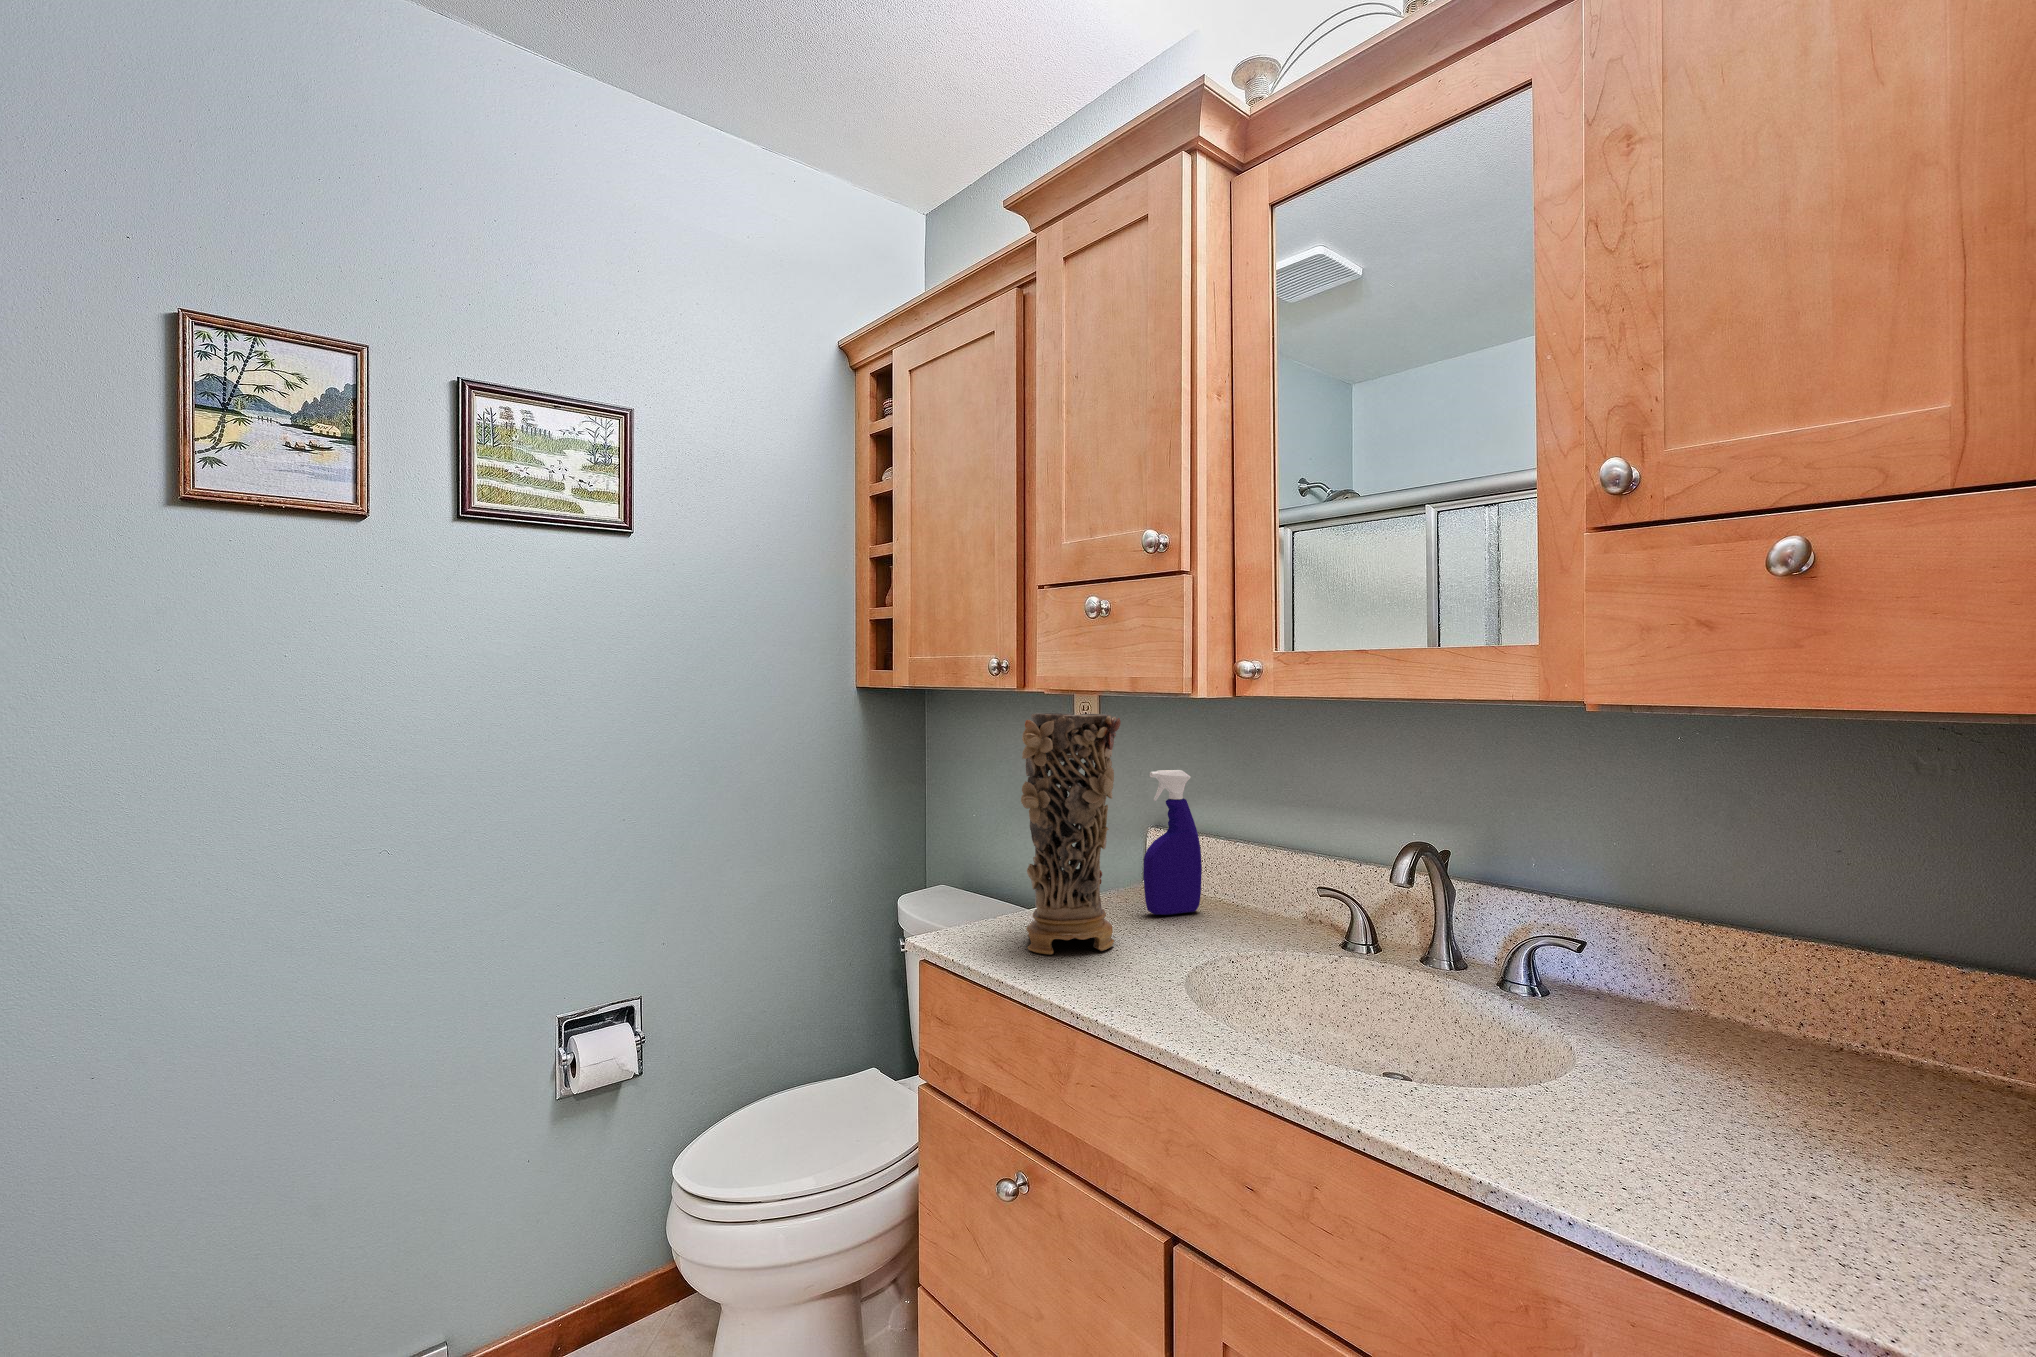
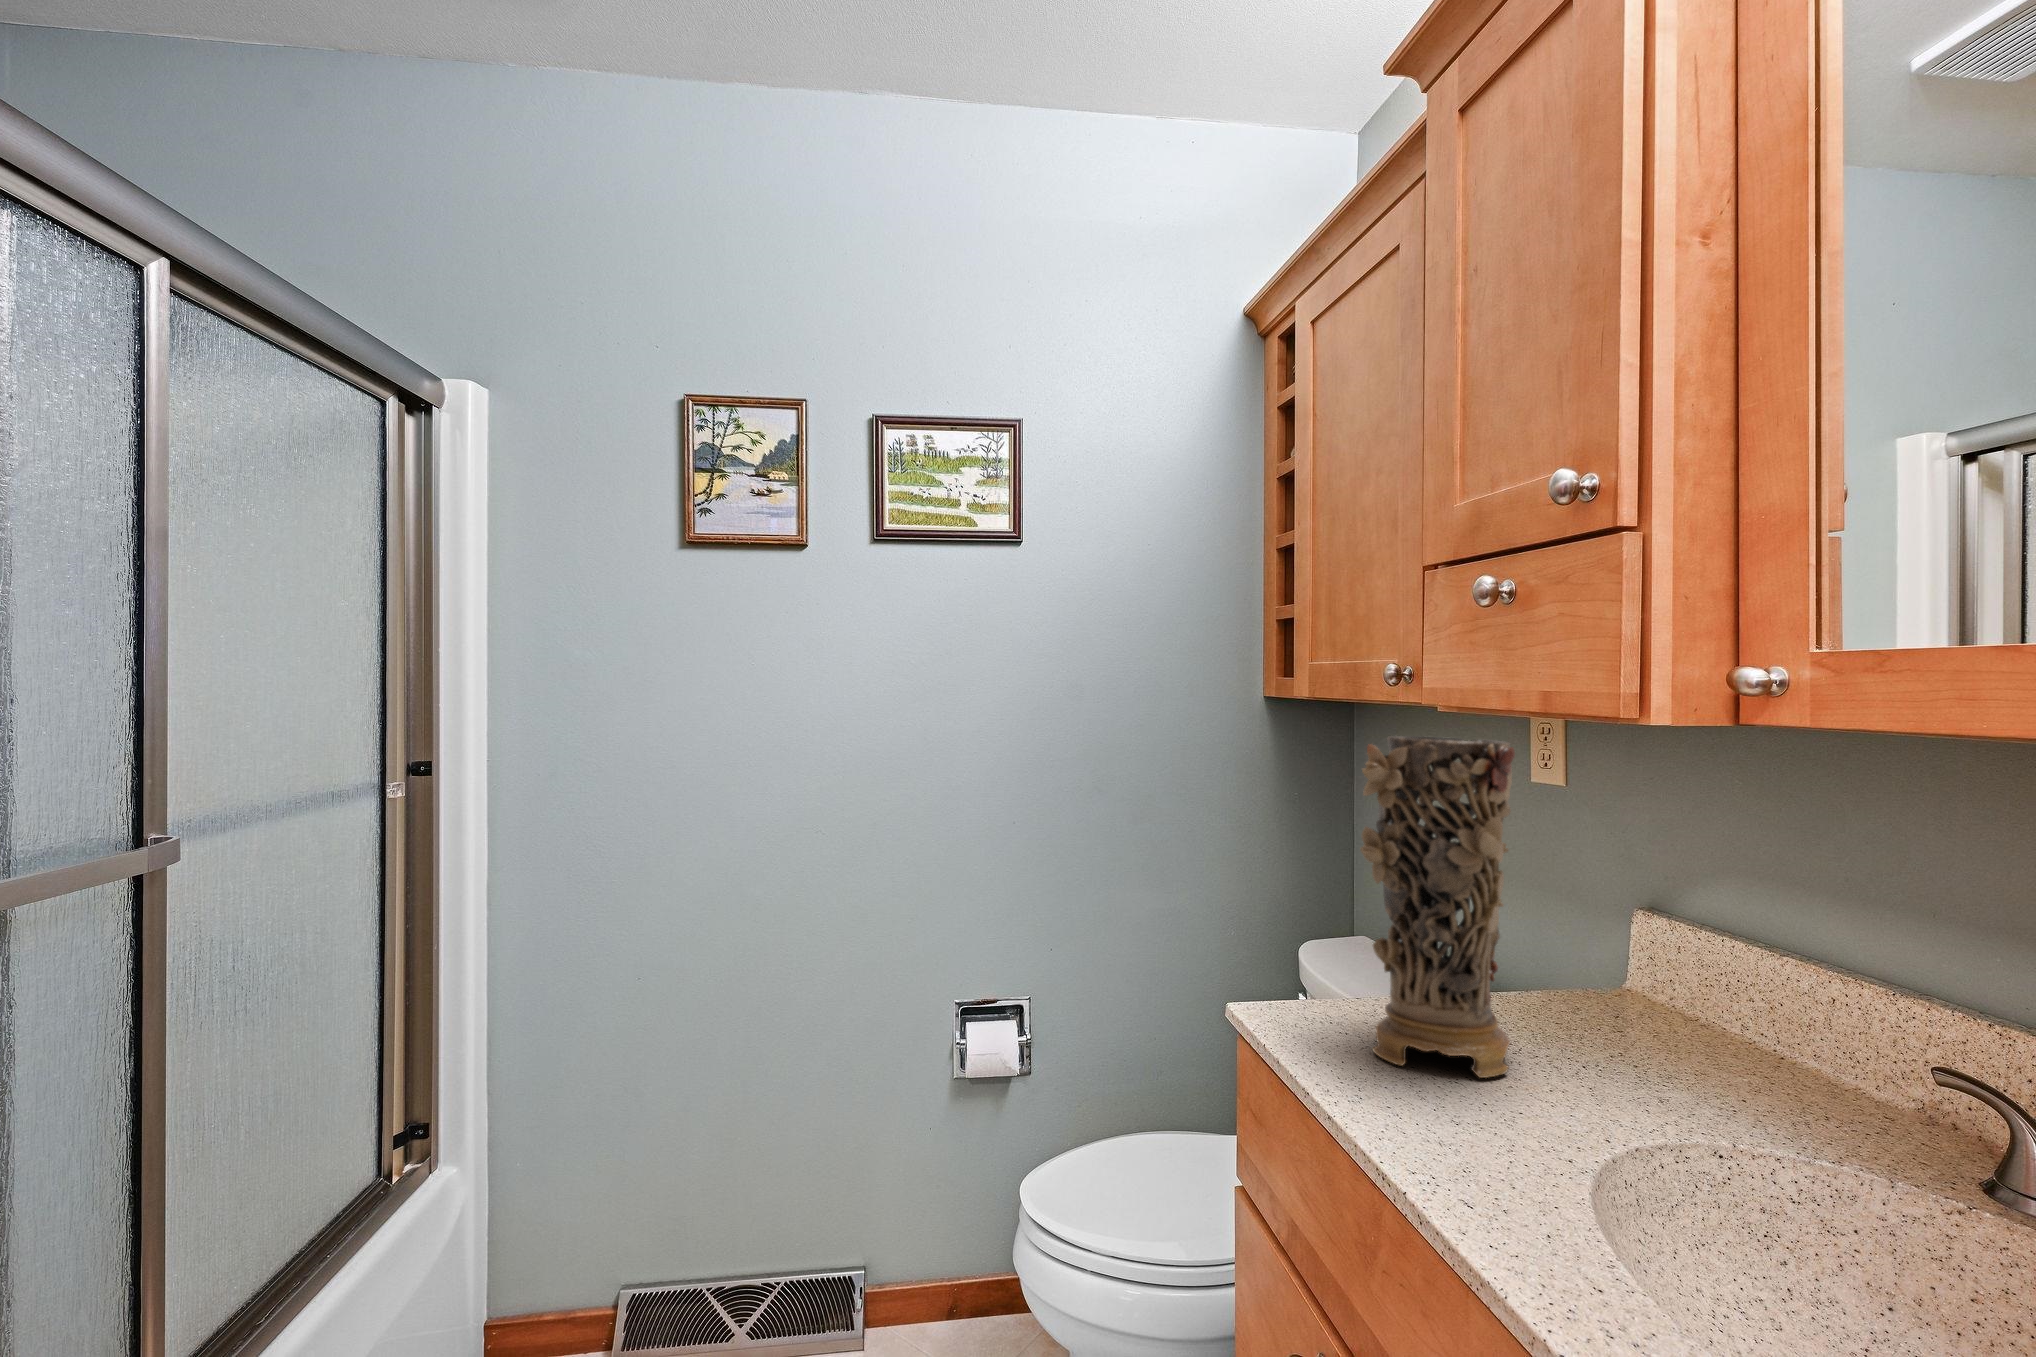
spray bottle: present [1143,770,1202,915] -> none [1593,828,1704,1050]

